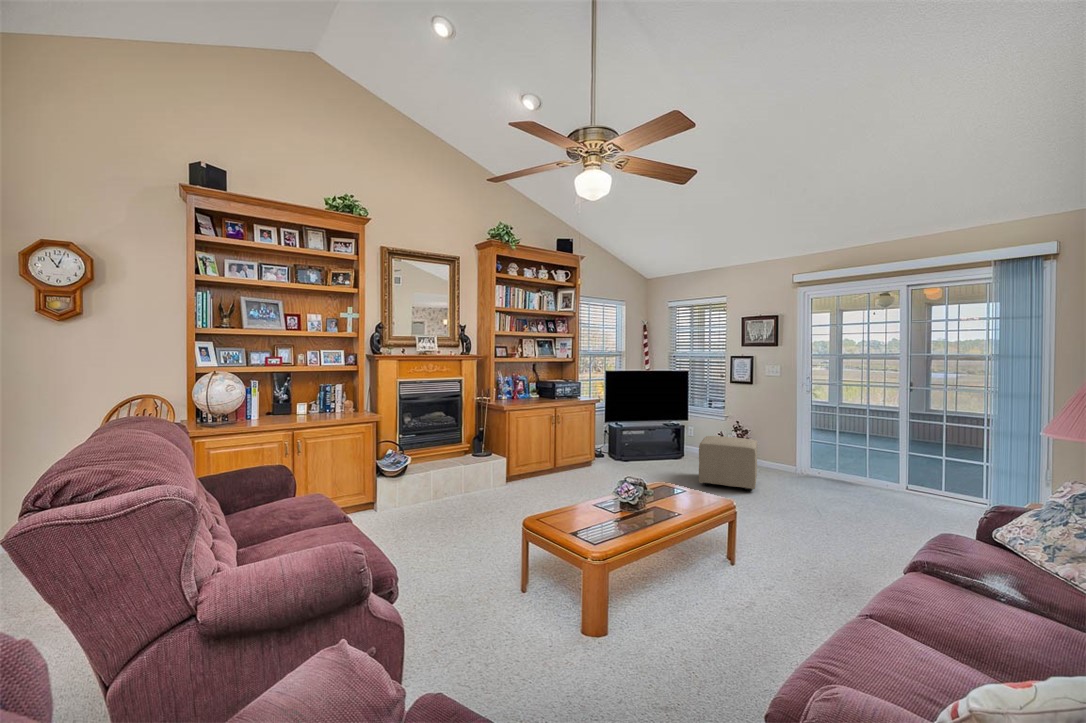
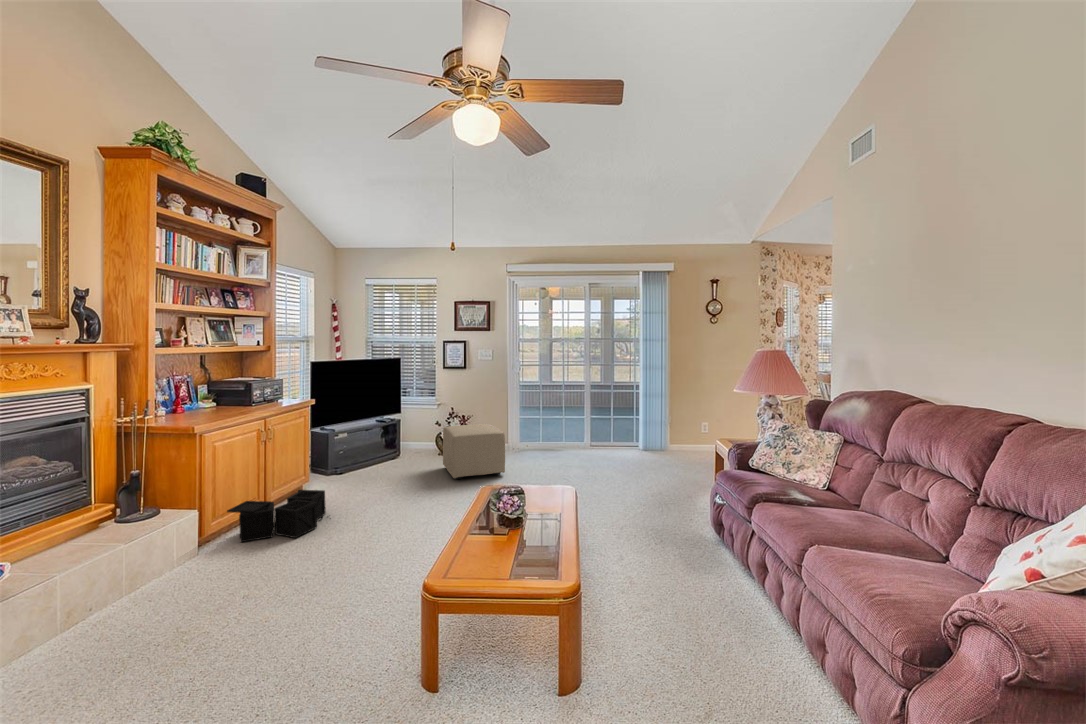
storage bin: none [523,460,586,491] -> present [227,490,326,542]

